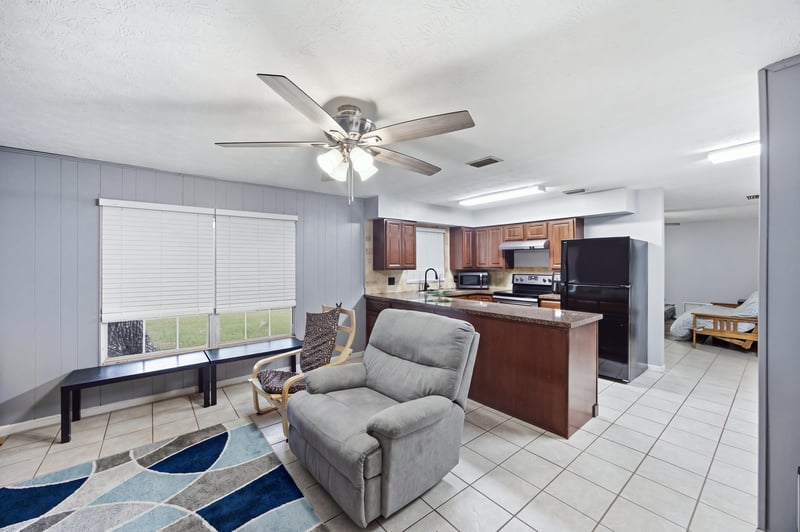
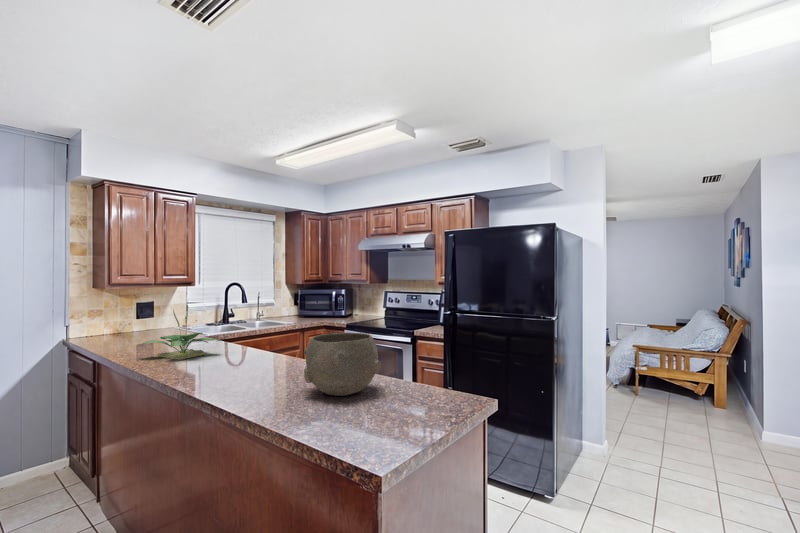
bowl: none [517,289,552,312] -> present [304,333,381,396]

